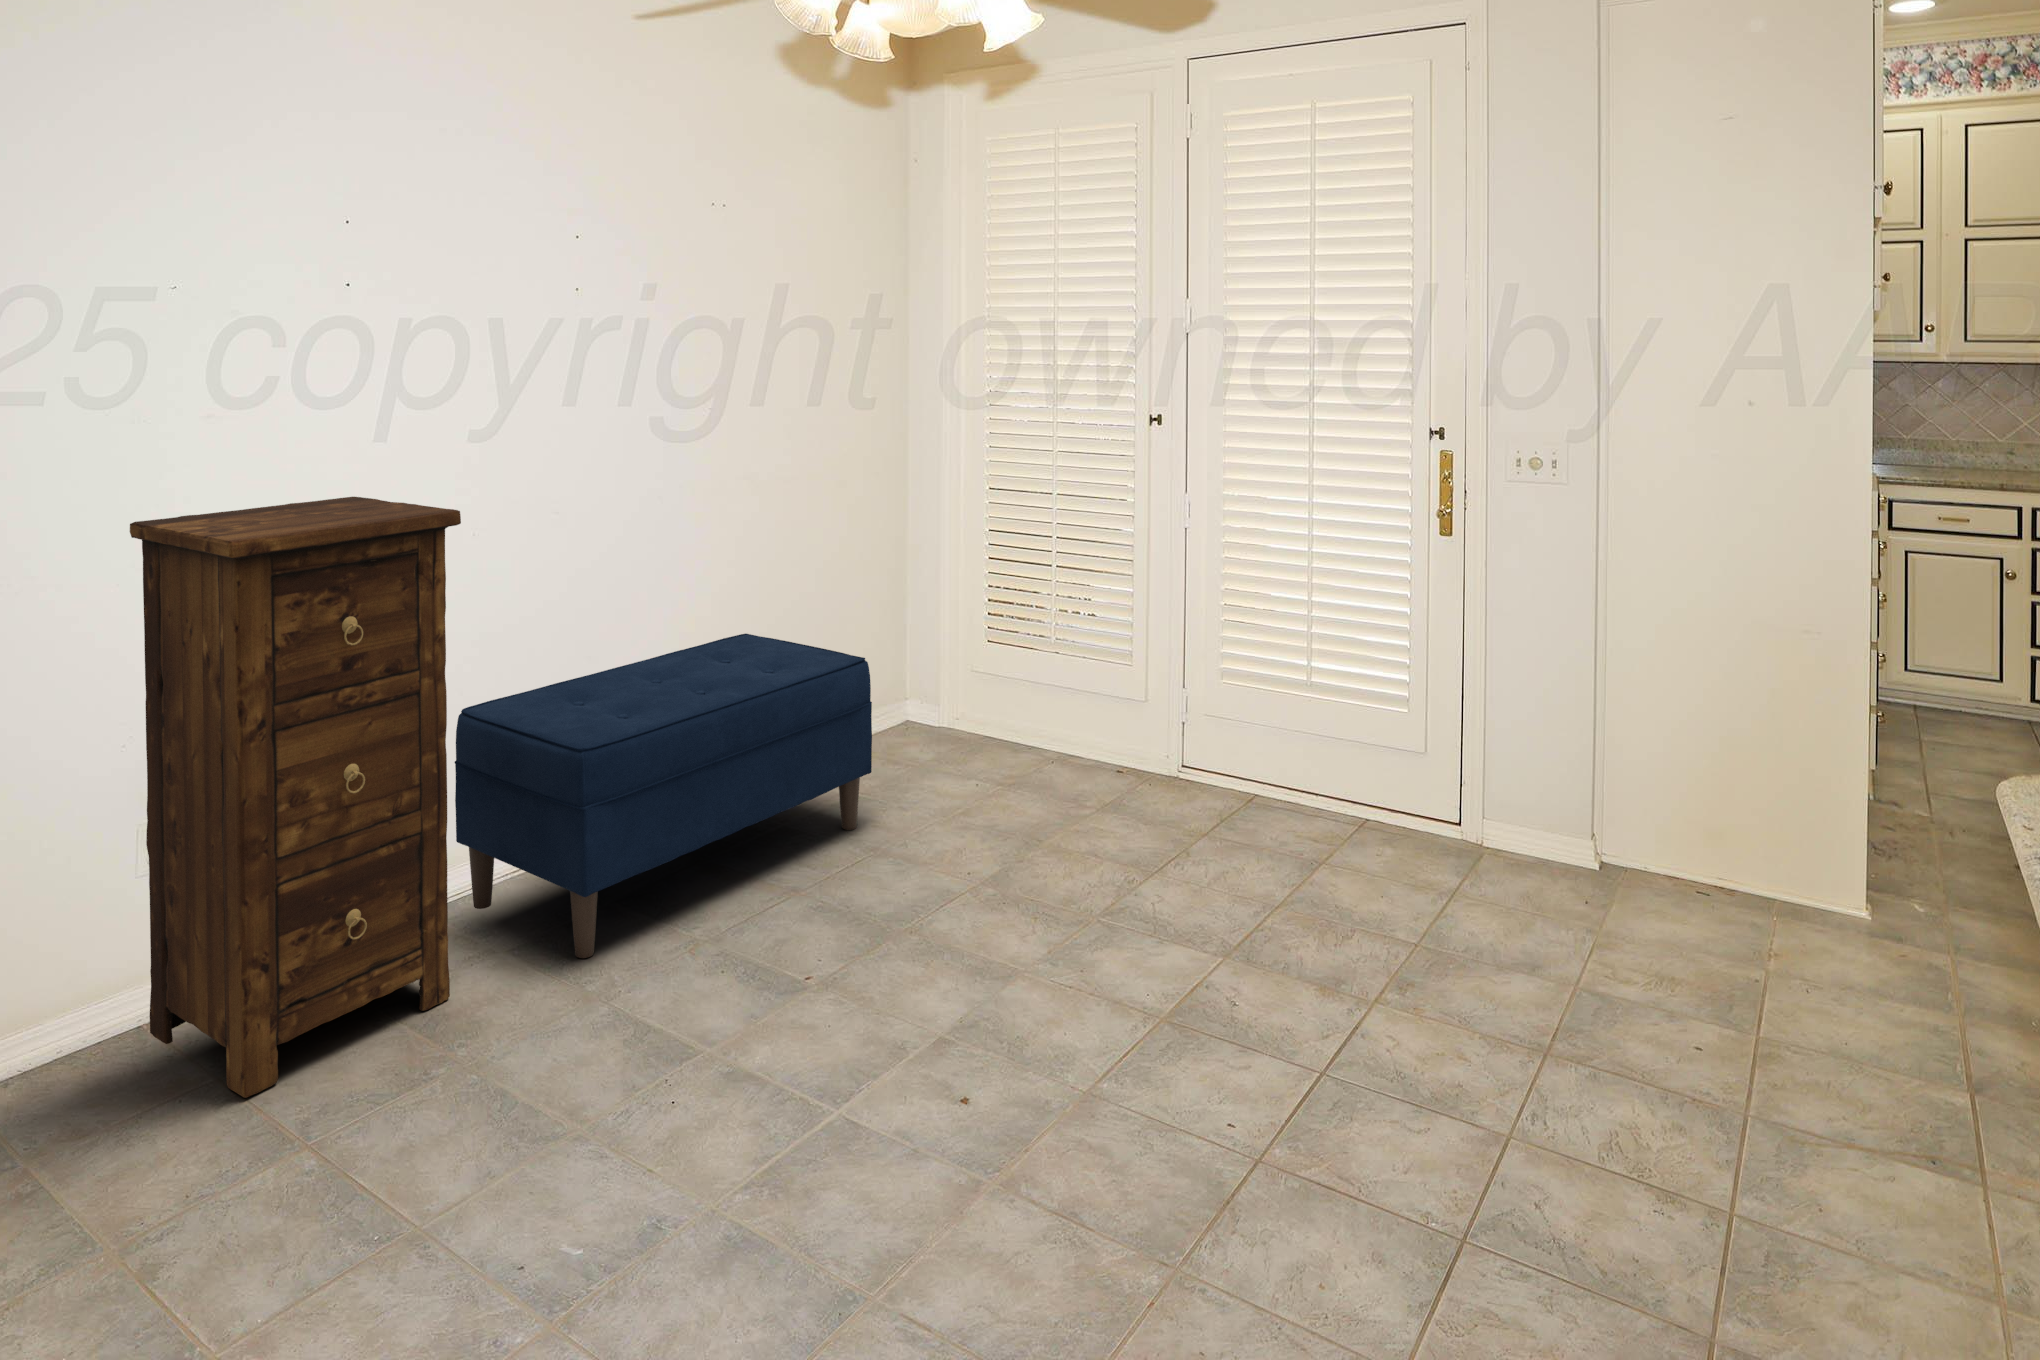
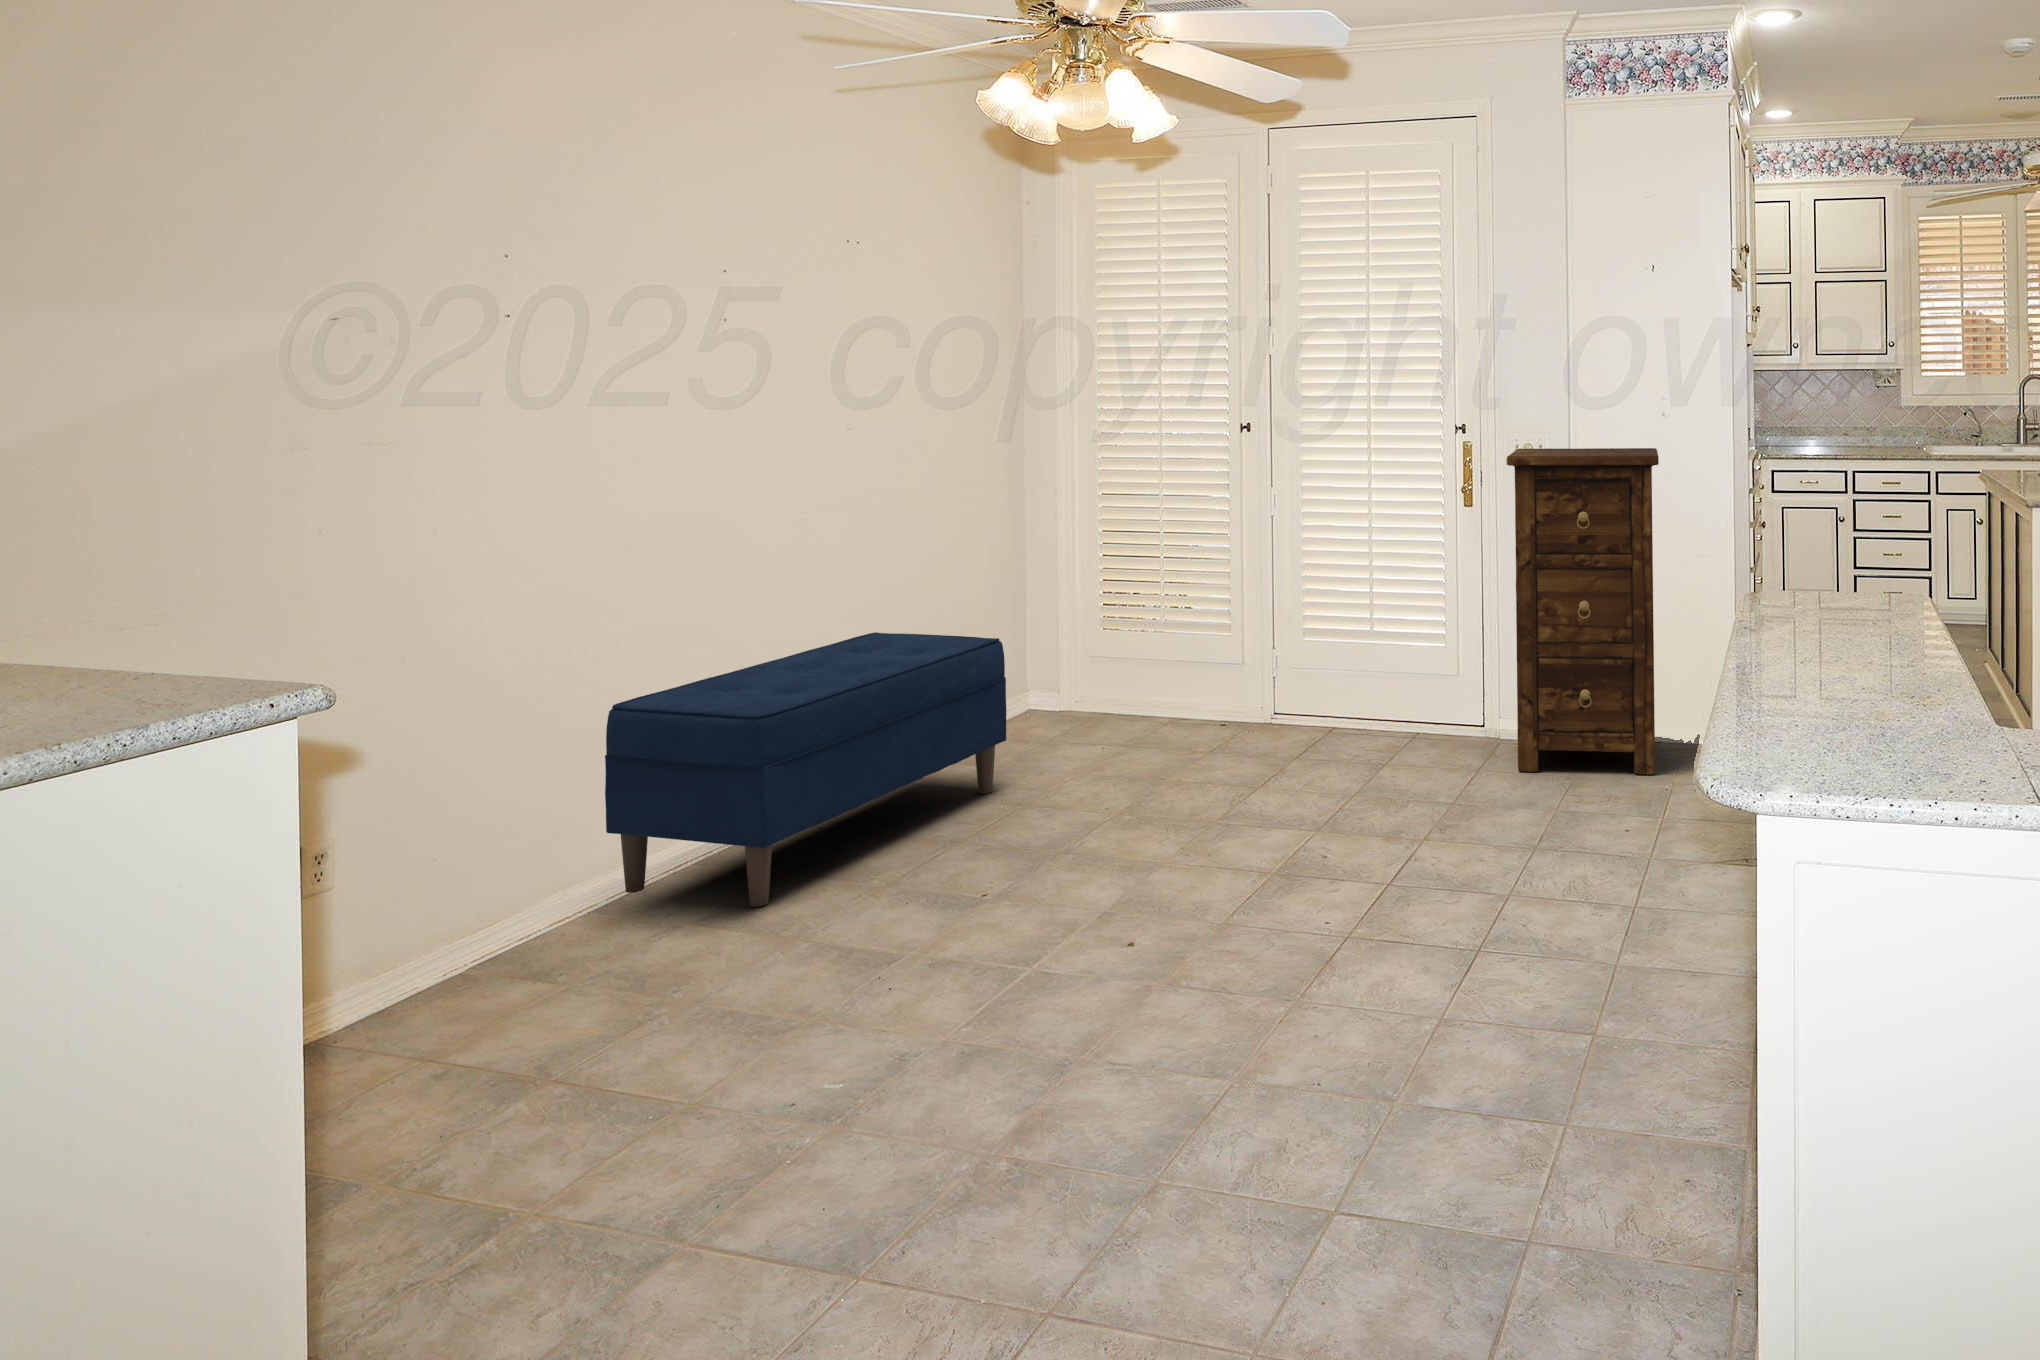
cabinet: present [130,497,461,1098] -> present [1507,448,1659,775]

